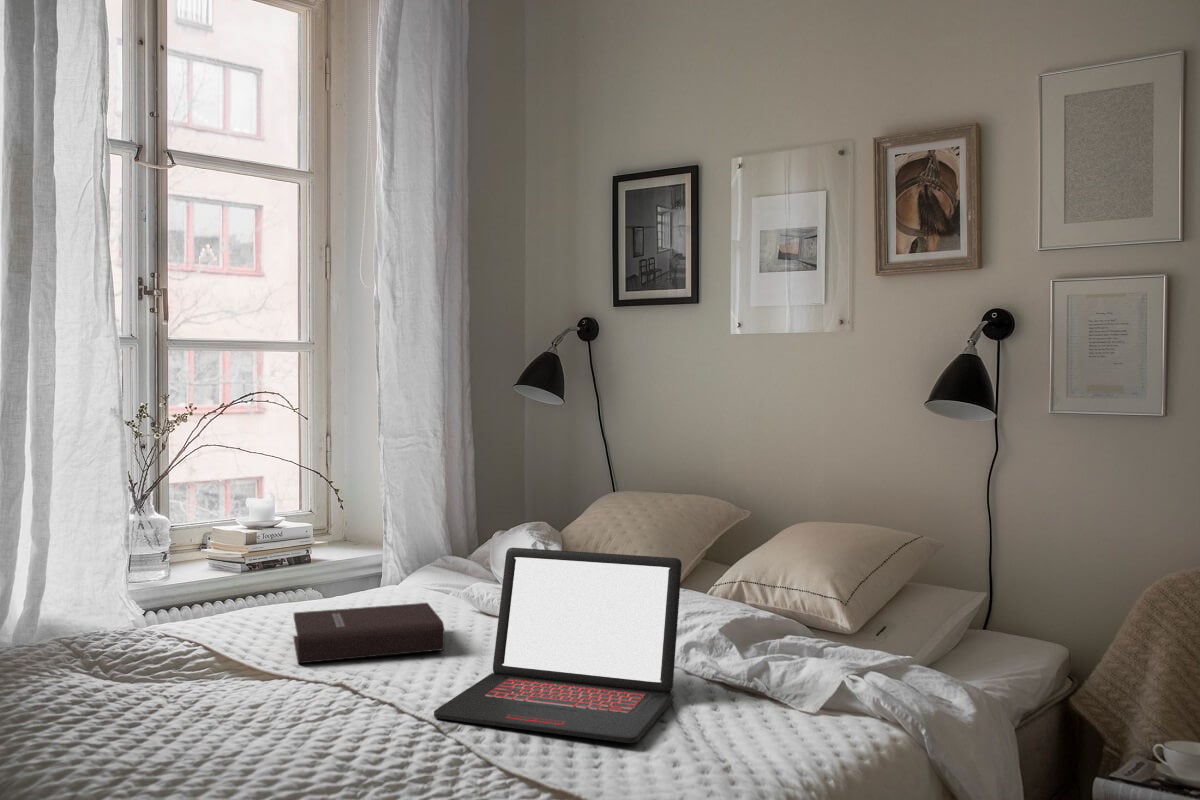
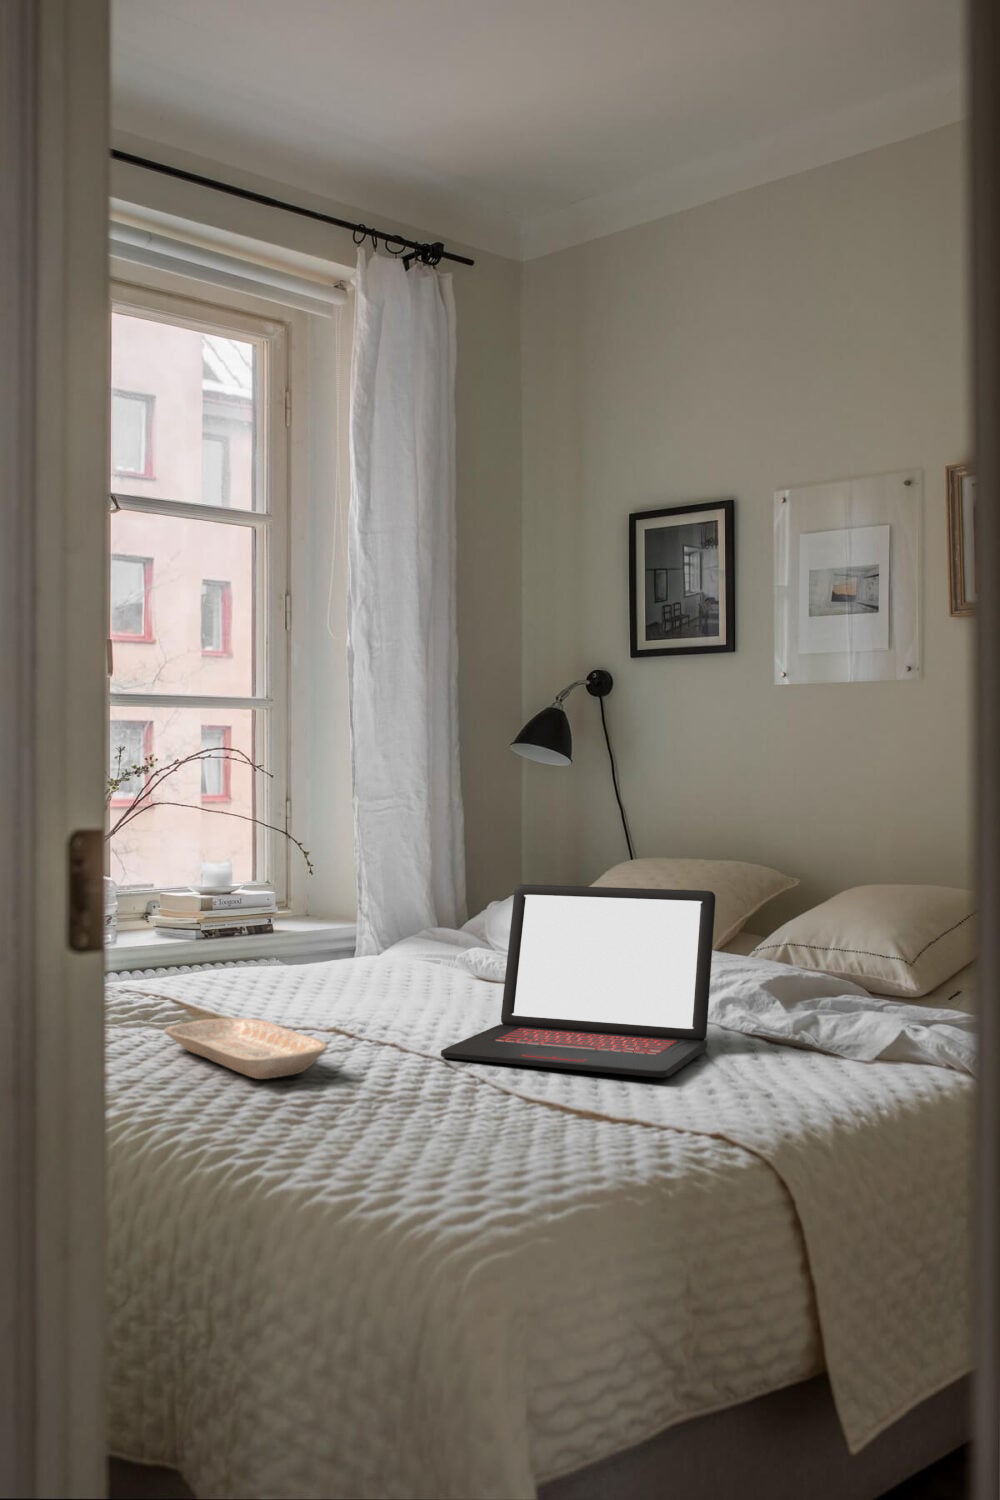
book: present [294,603,444,663] -> none [271,960,443,1015]
tray: none [176,679,324,756] -> present [164,1018,327,1079]

